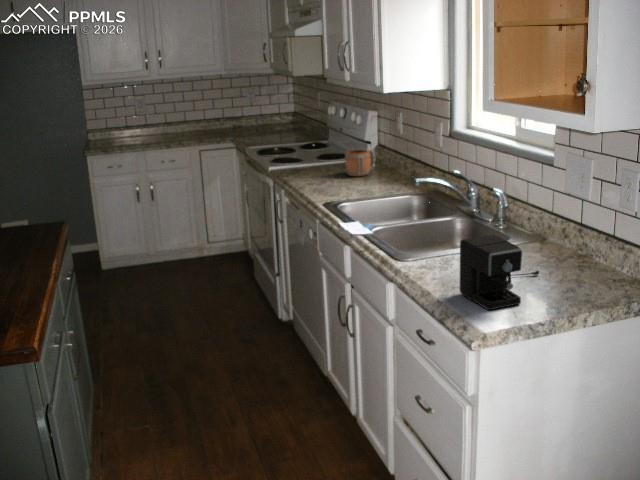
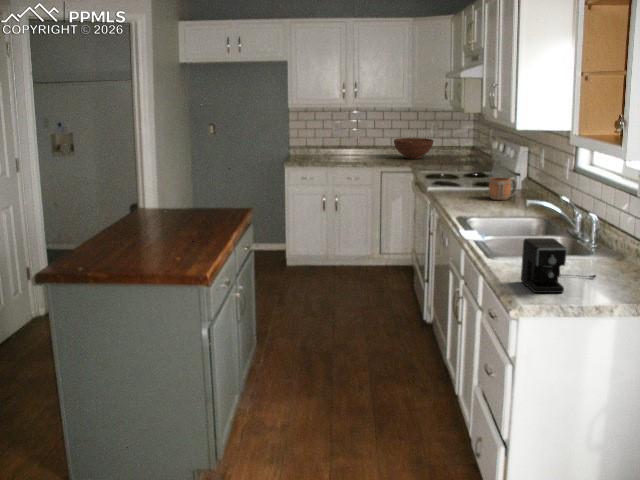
fruit bowl: none [208,108,253,132] -> present [394,138,433,159]

